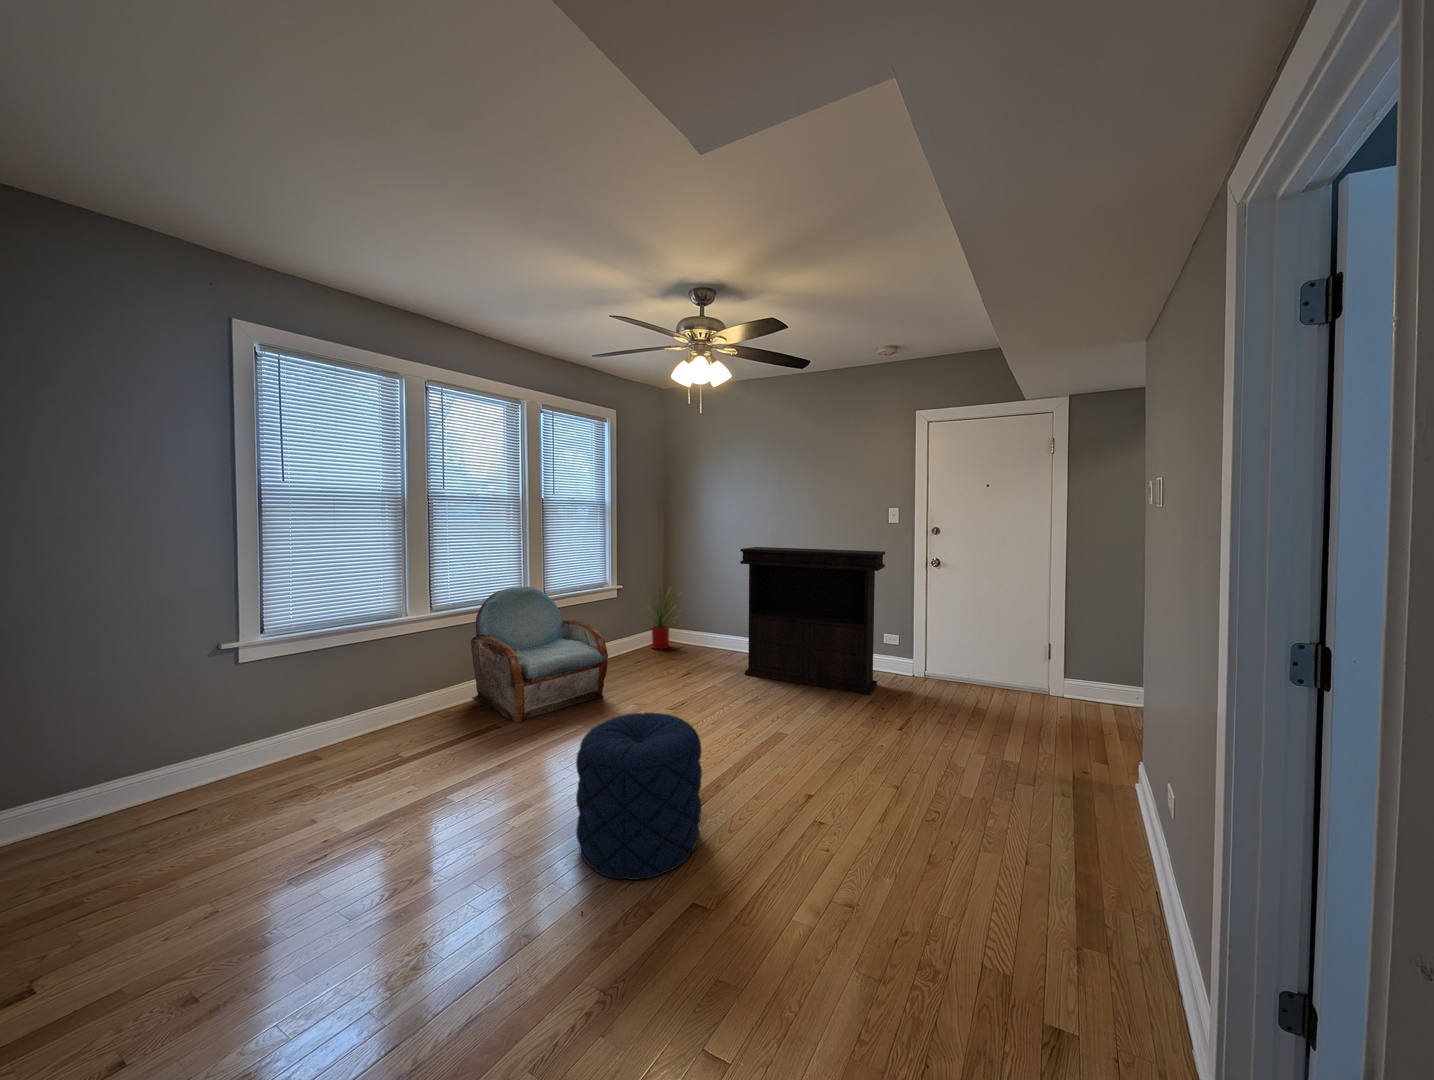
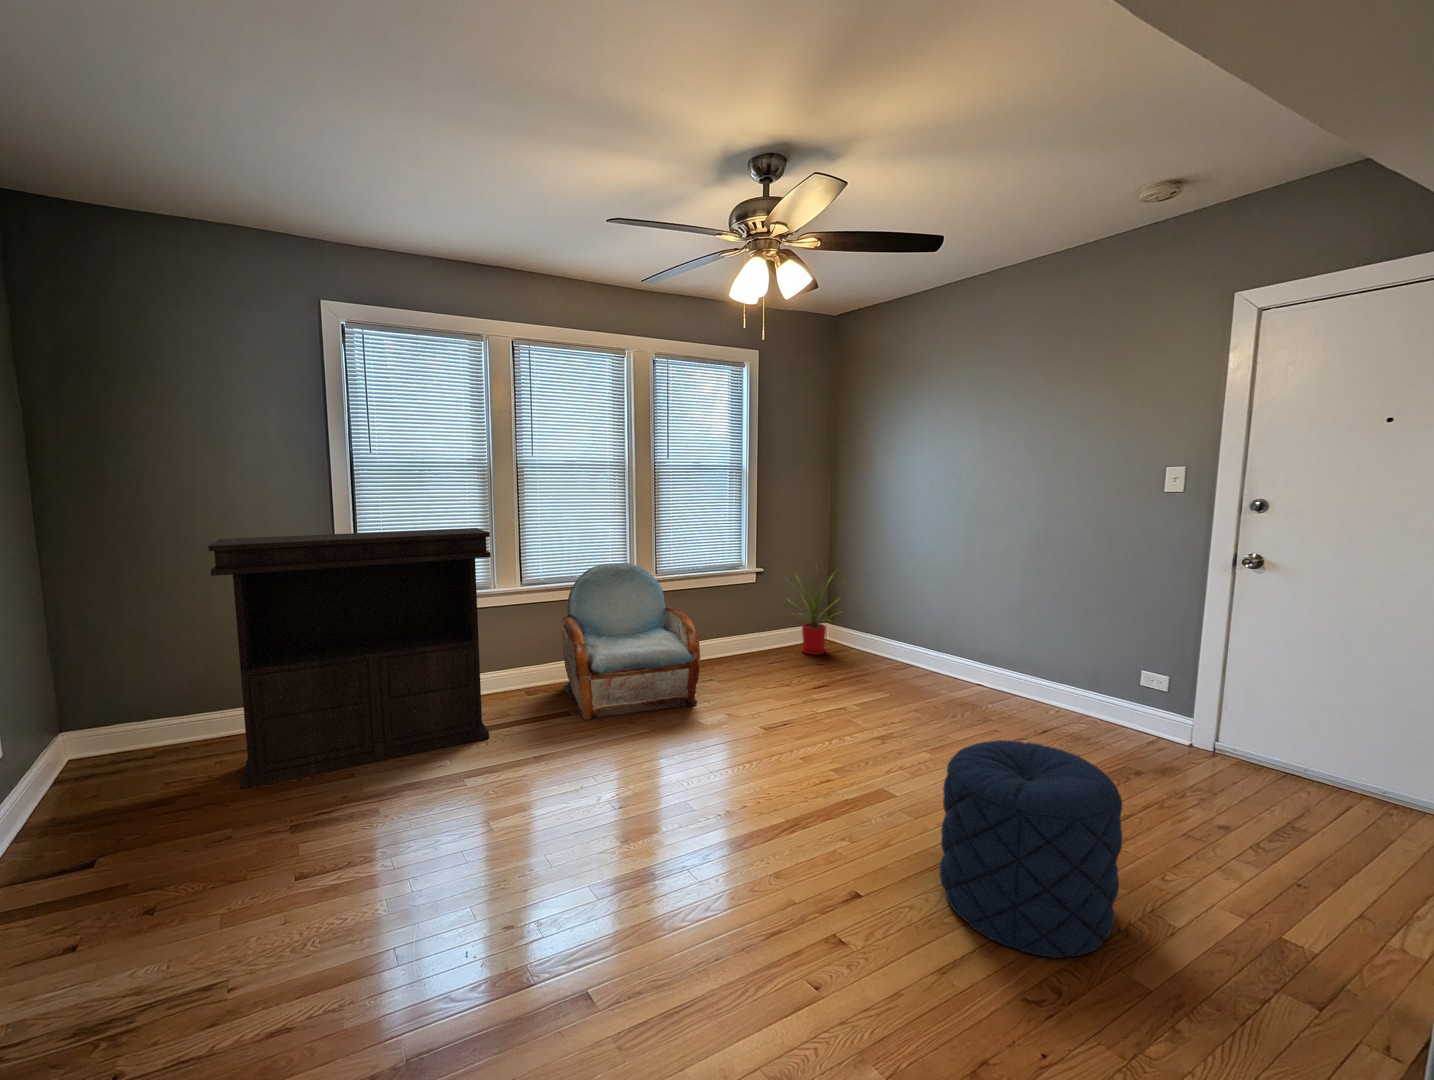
console table: present [740,547,885,695] -> present [208,528,491,789]
pouf: present [576,712,702,880] -> present [940,740,1122,957]

